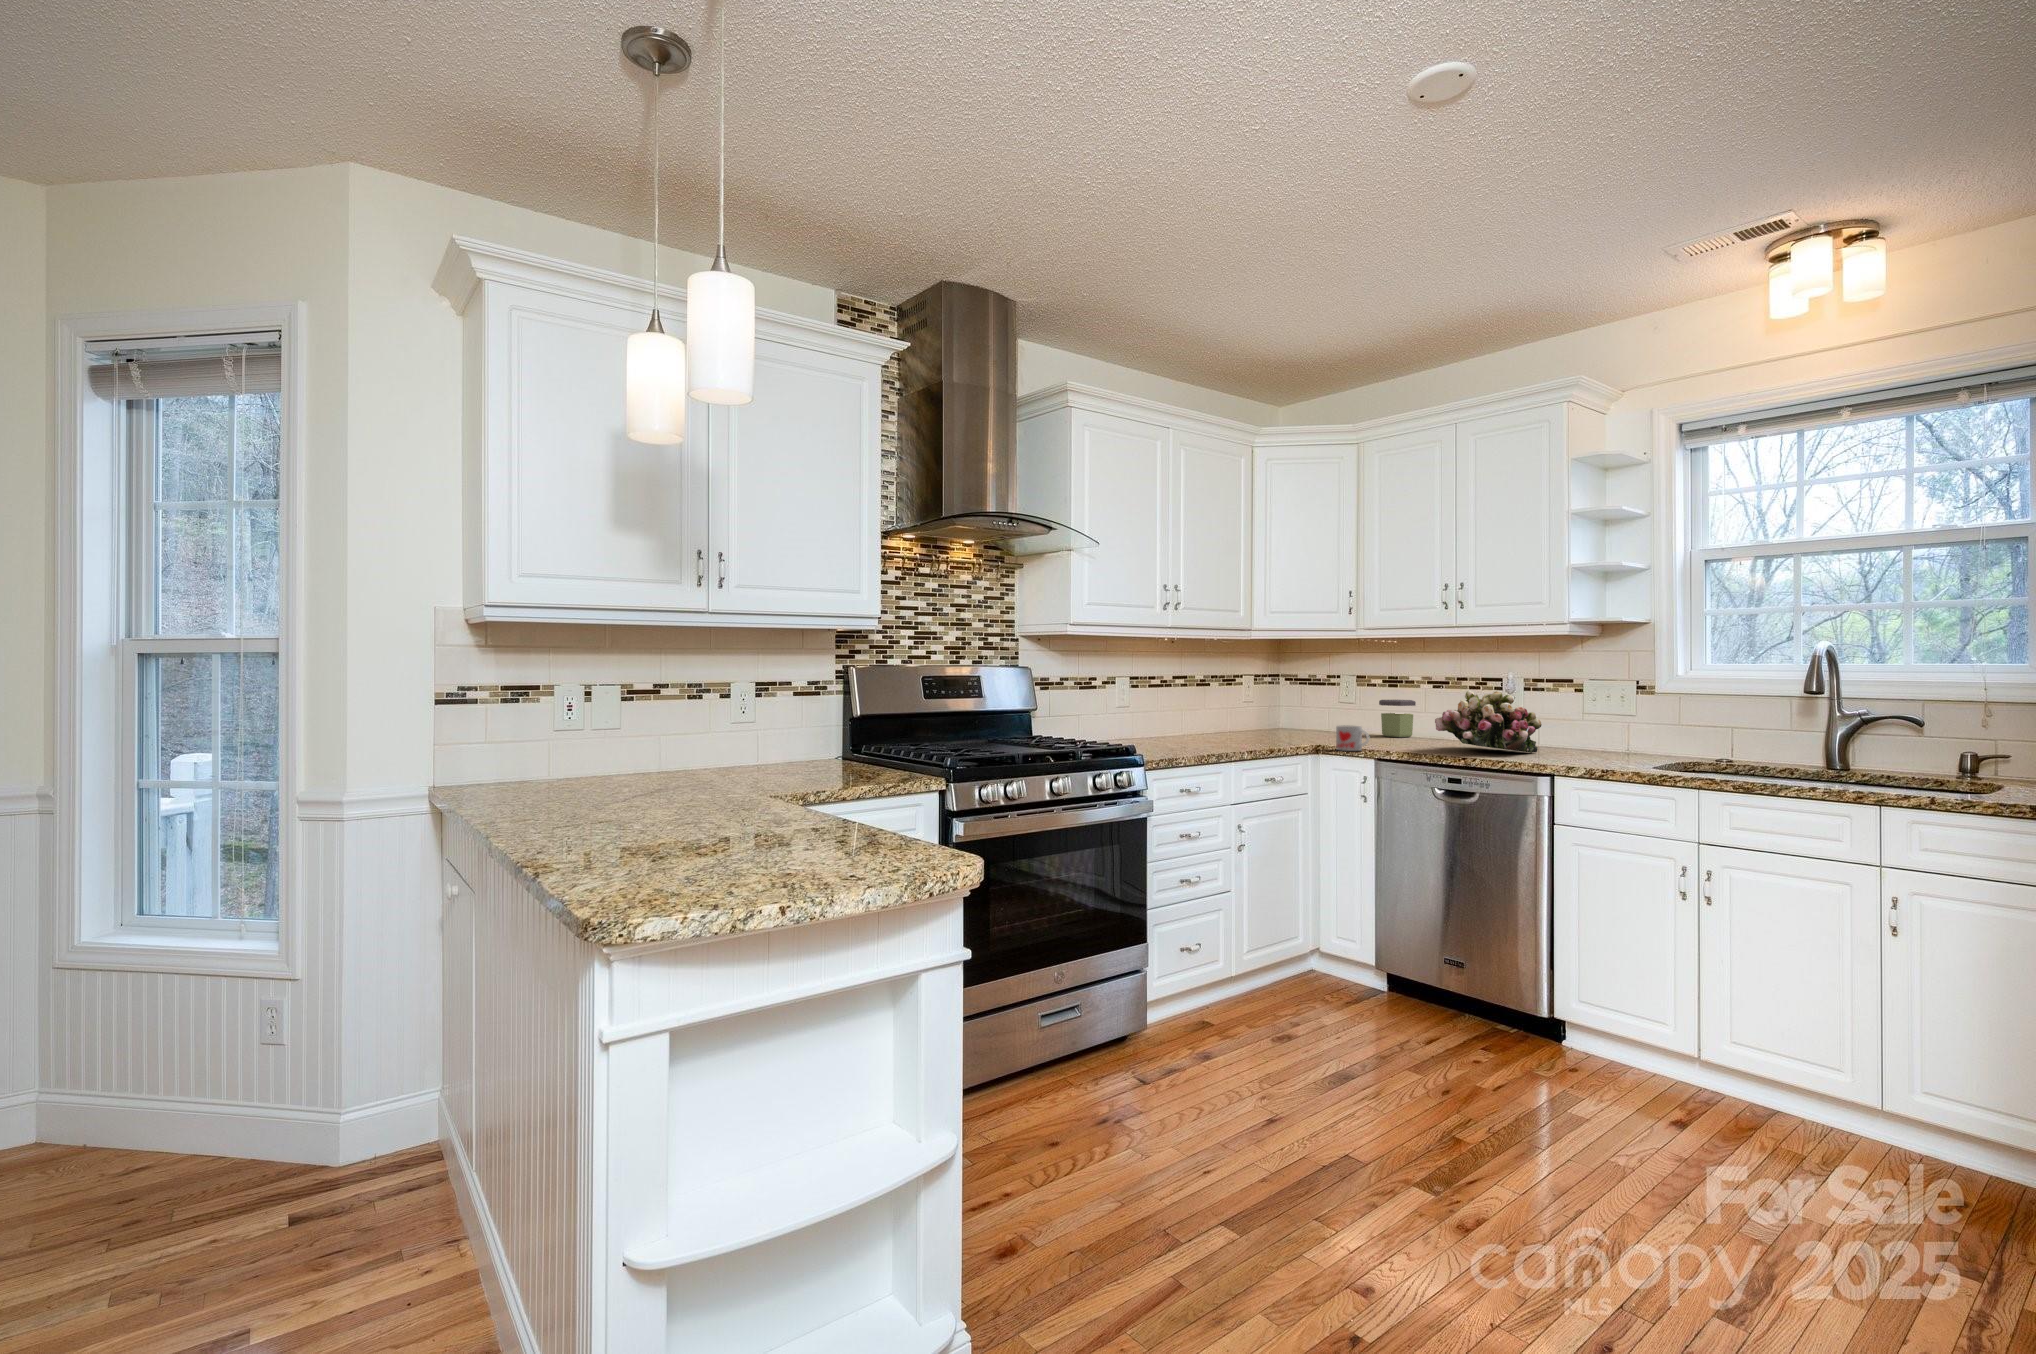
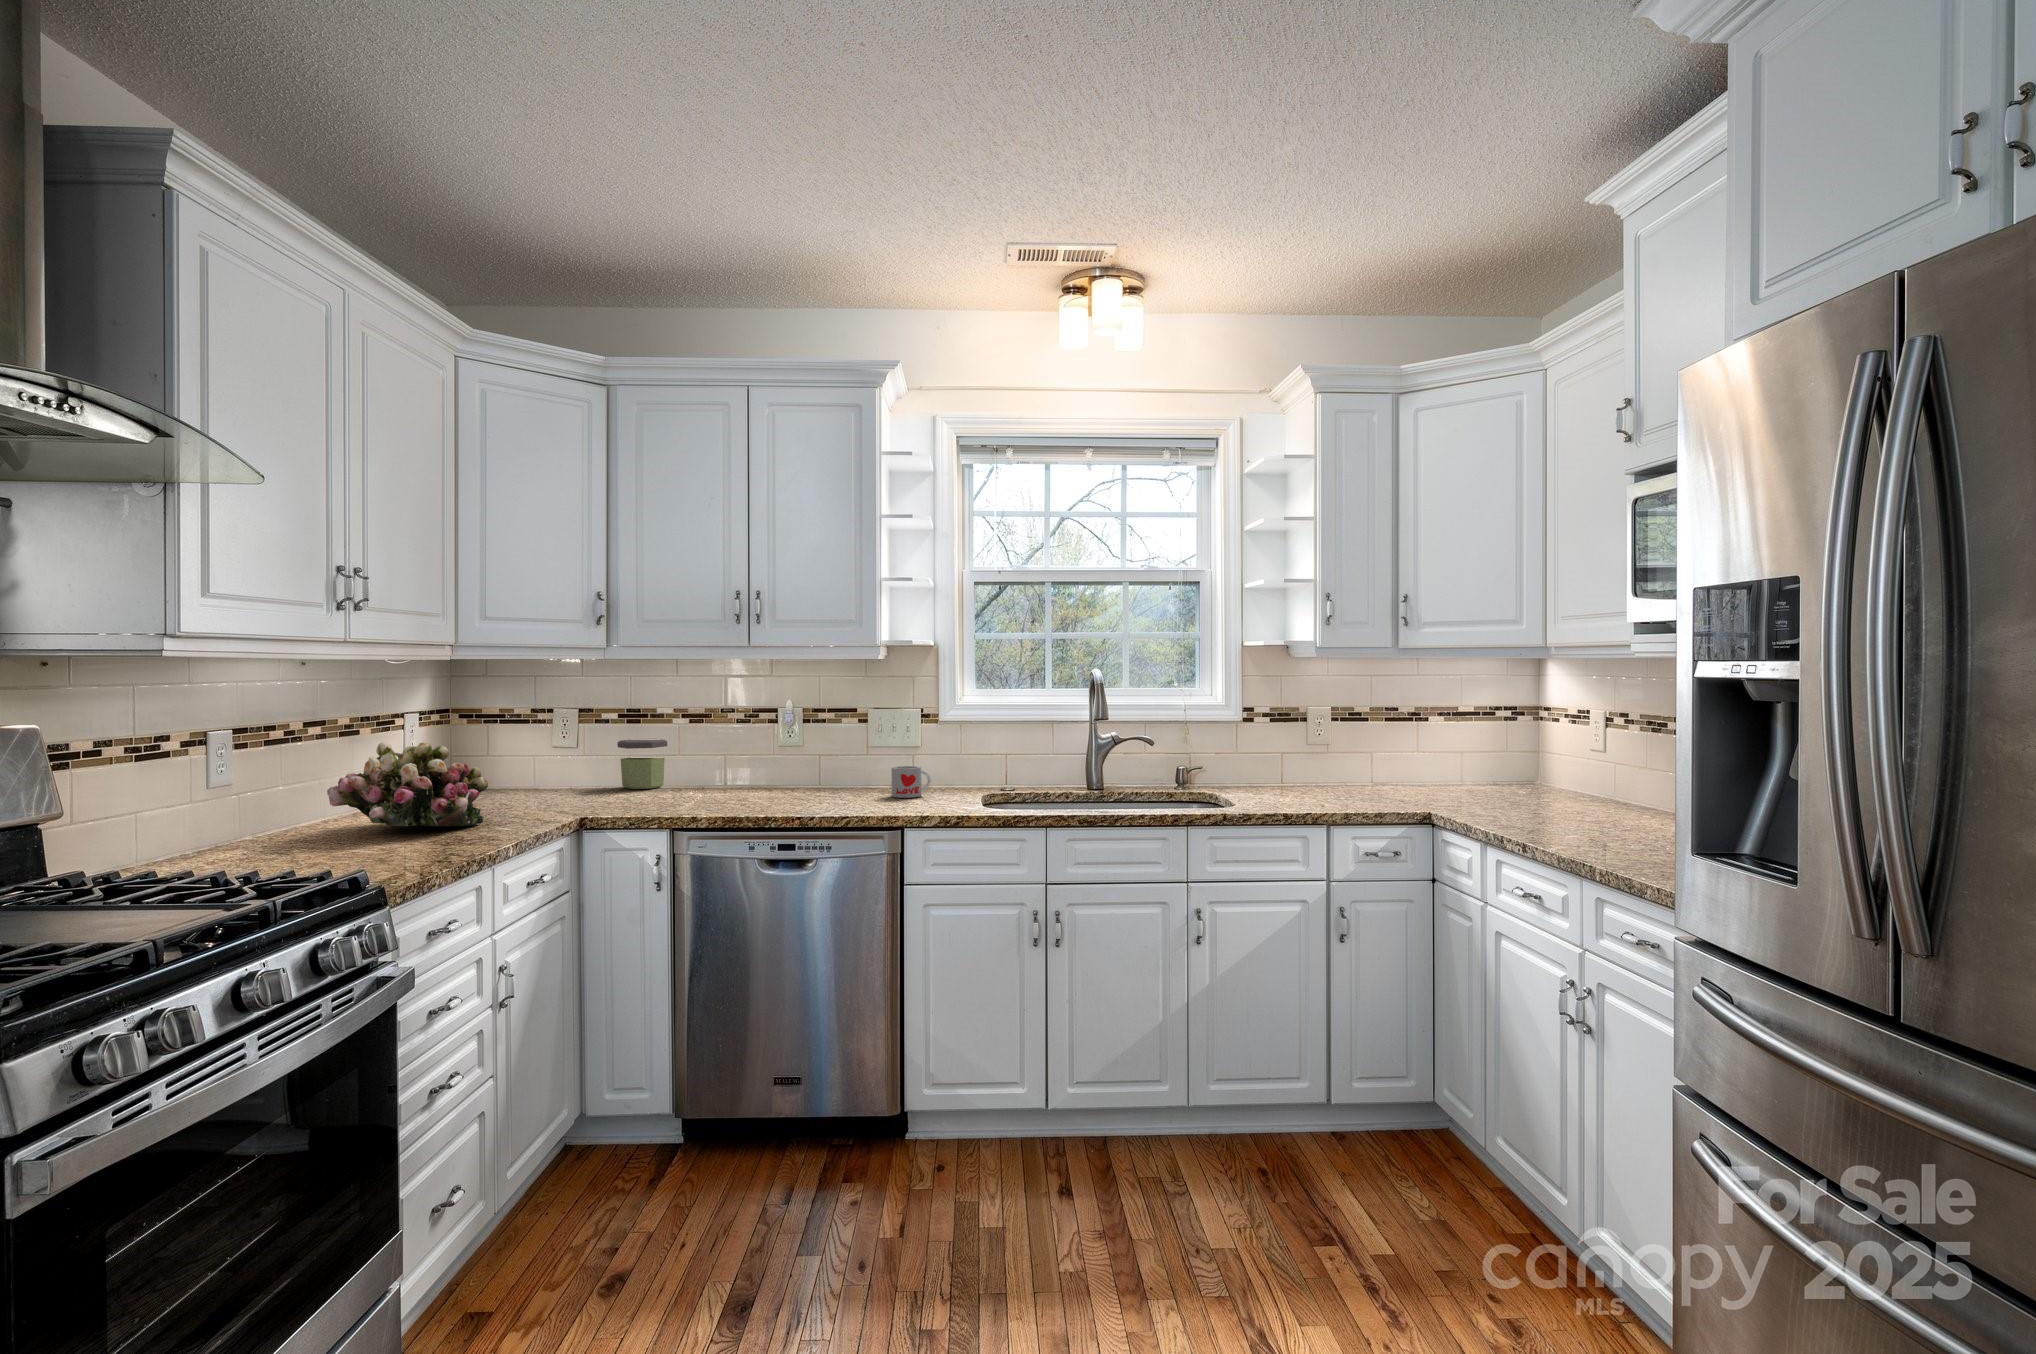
flower arrangement: present [1435,690,1542,753] -> present [327,742,488,826]
mug: present [1336,725,1369,751] -> present [891,766,931,798]

